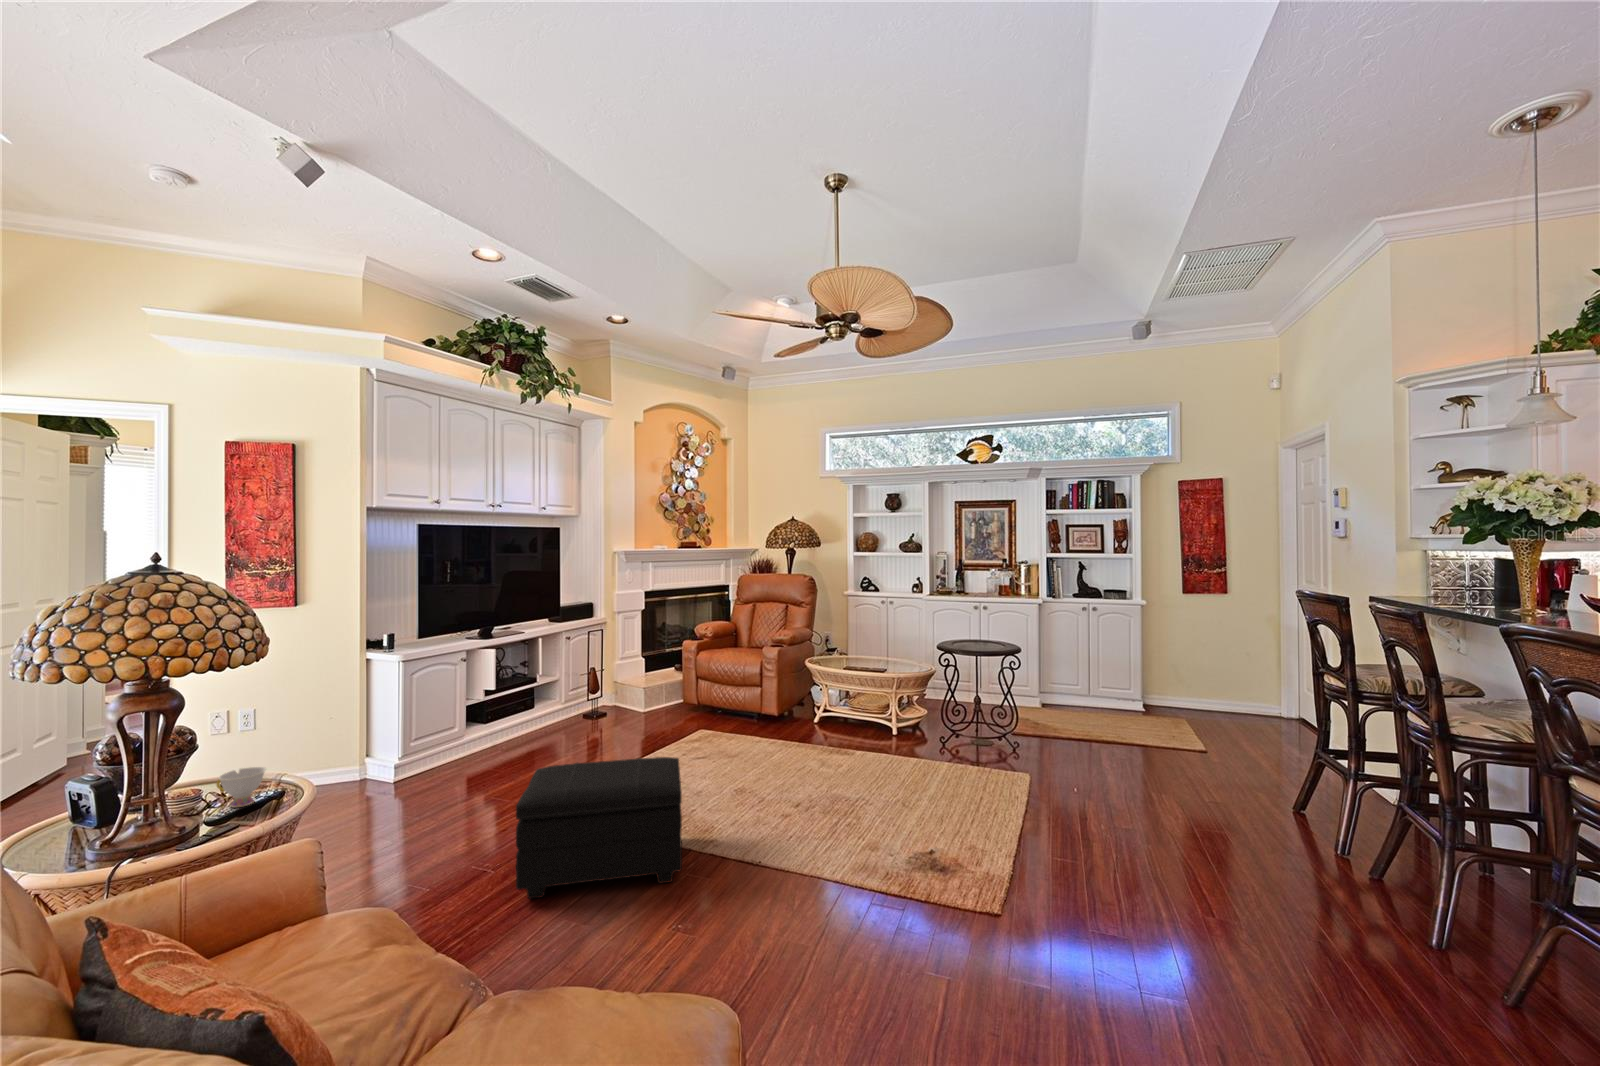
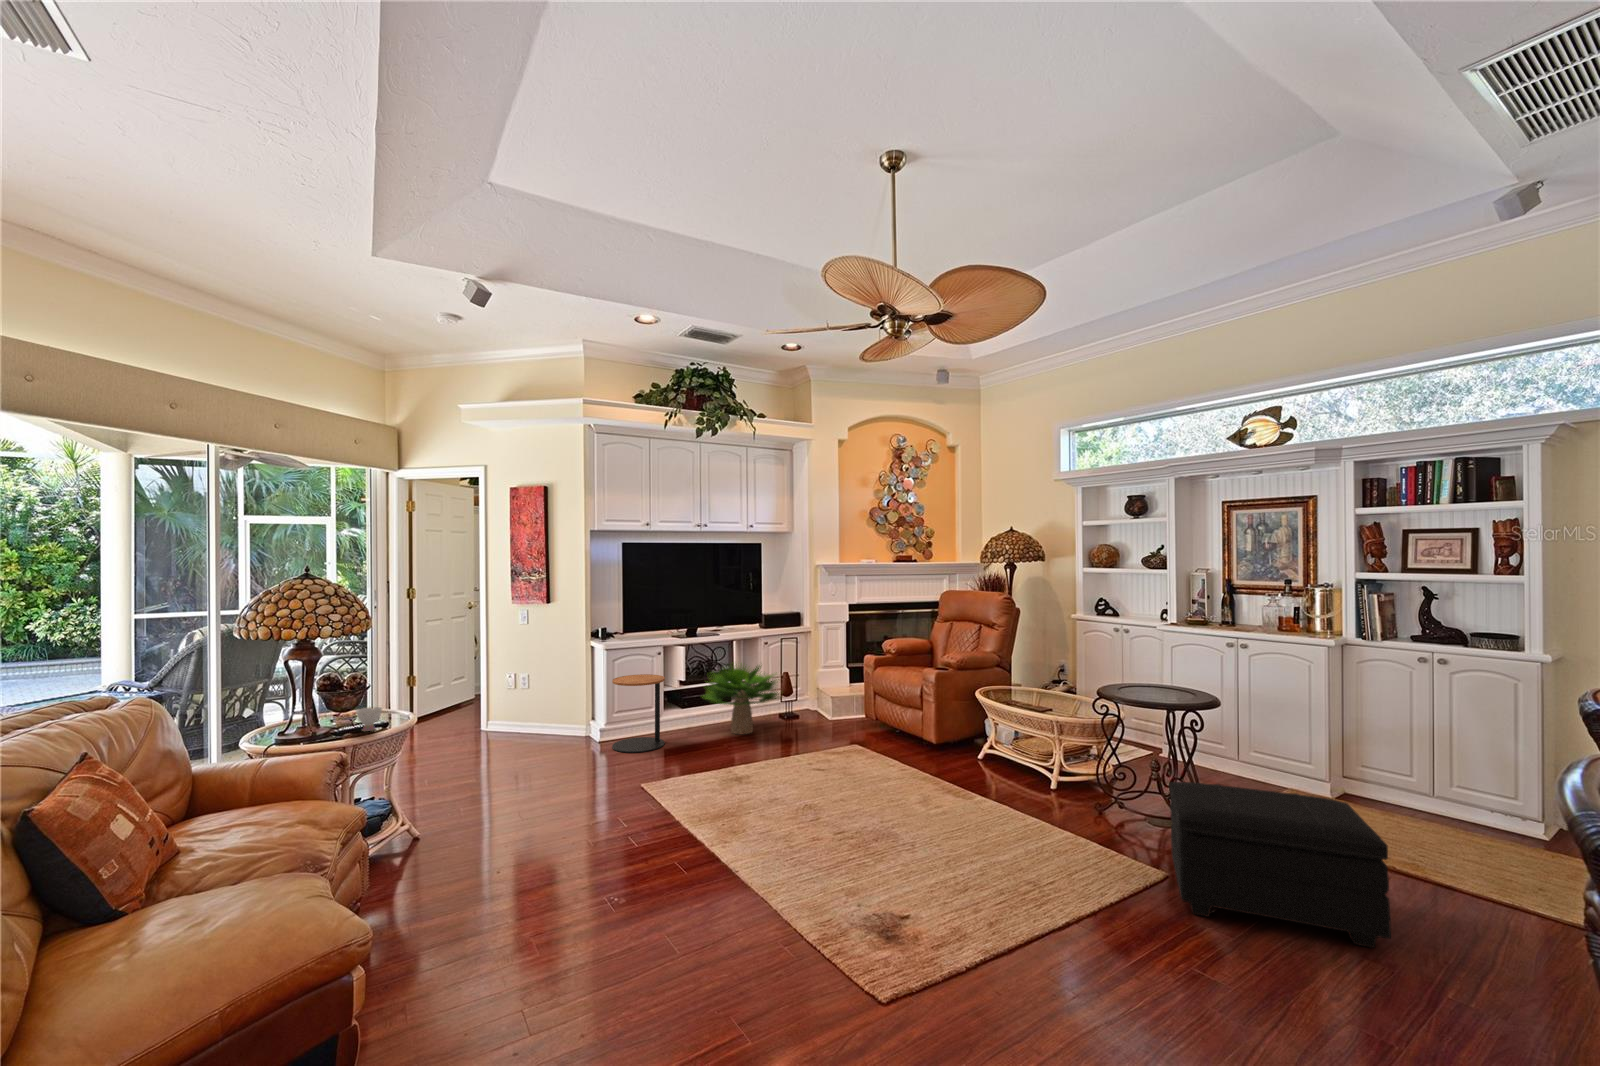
potted plant: none [516,654,616,739] -> present [704,665,779,734]
side table: none [427,684,496,783] -> present [612,674,665,753]
footstool: present [516,757,682,899] -> present [1170,782,1391,948]

